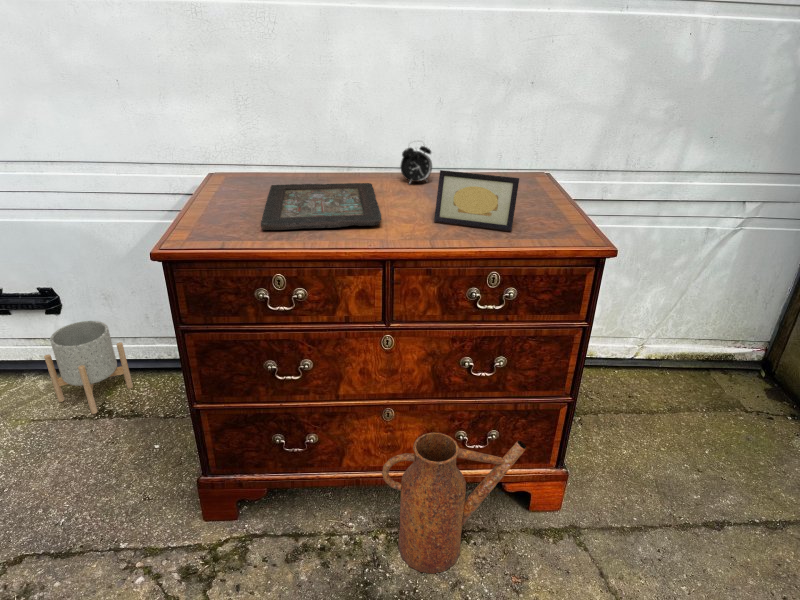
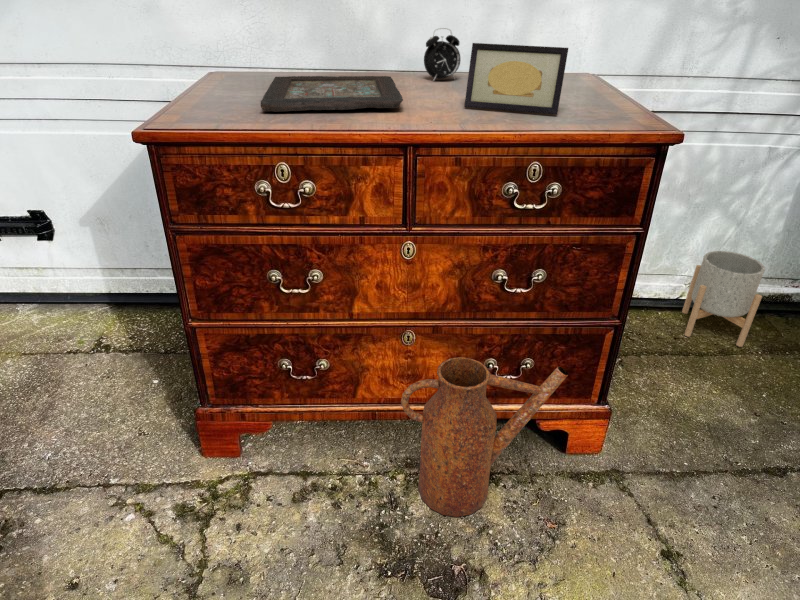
planter: present [44,321,133,414] -> present [682,251,765,347]

